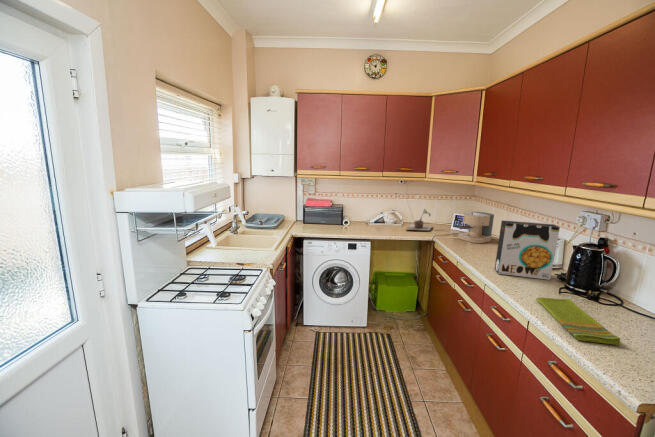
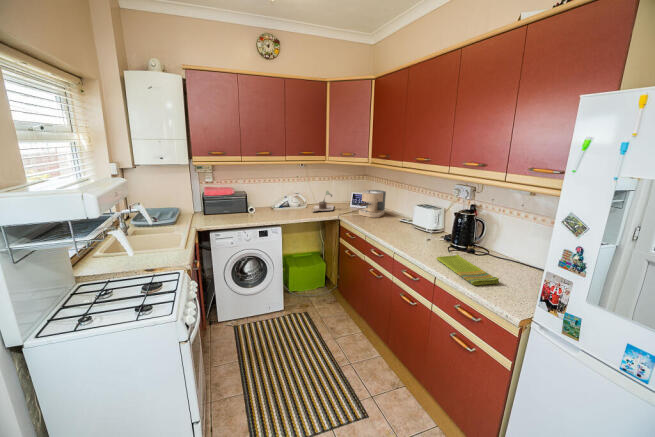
cereal box: present [495,220,560,280] -> none [397,196,443,242]

